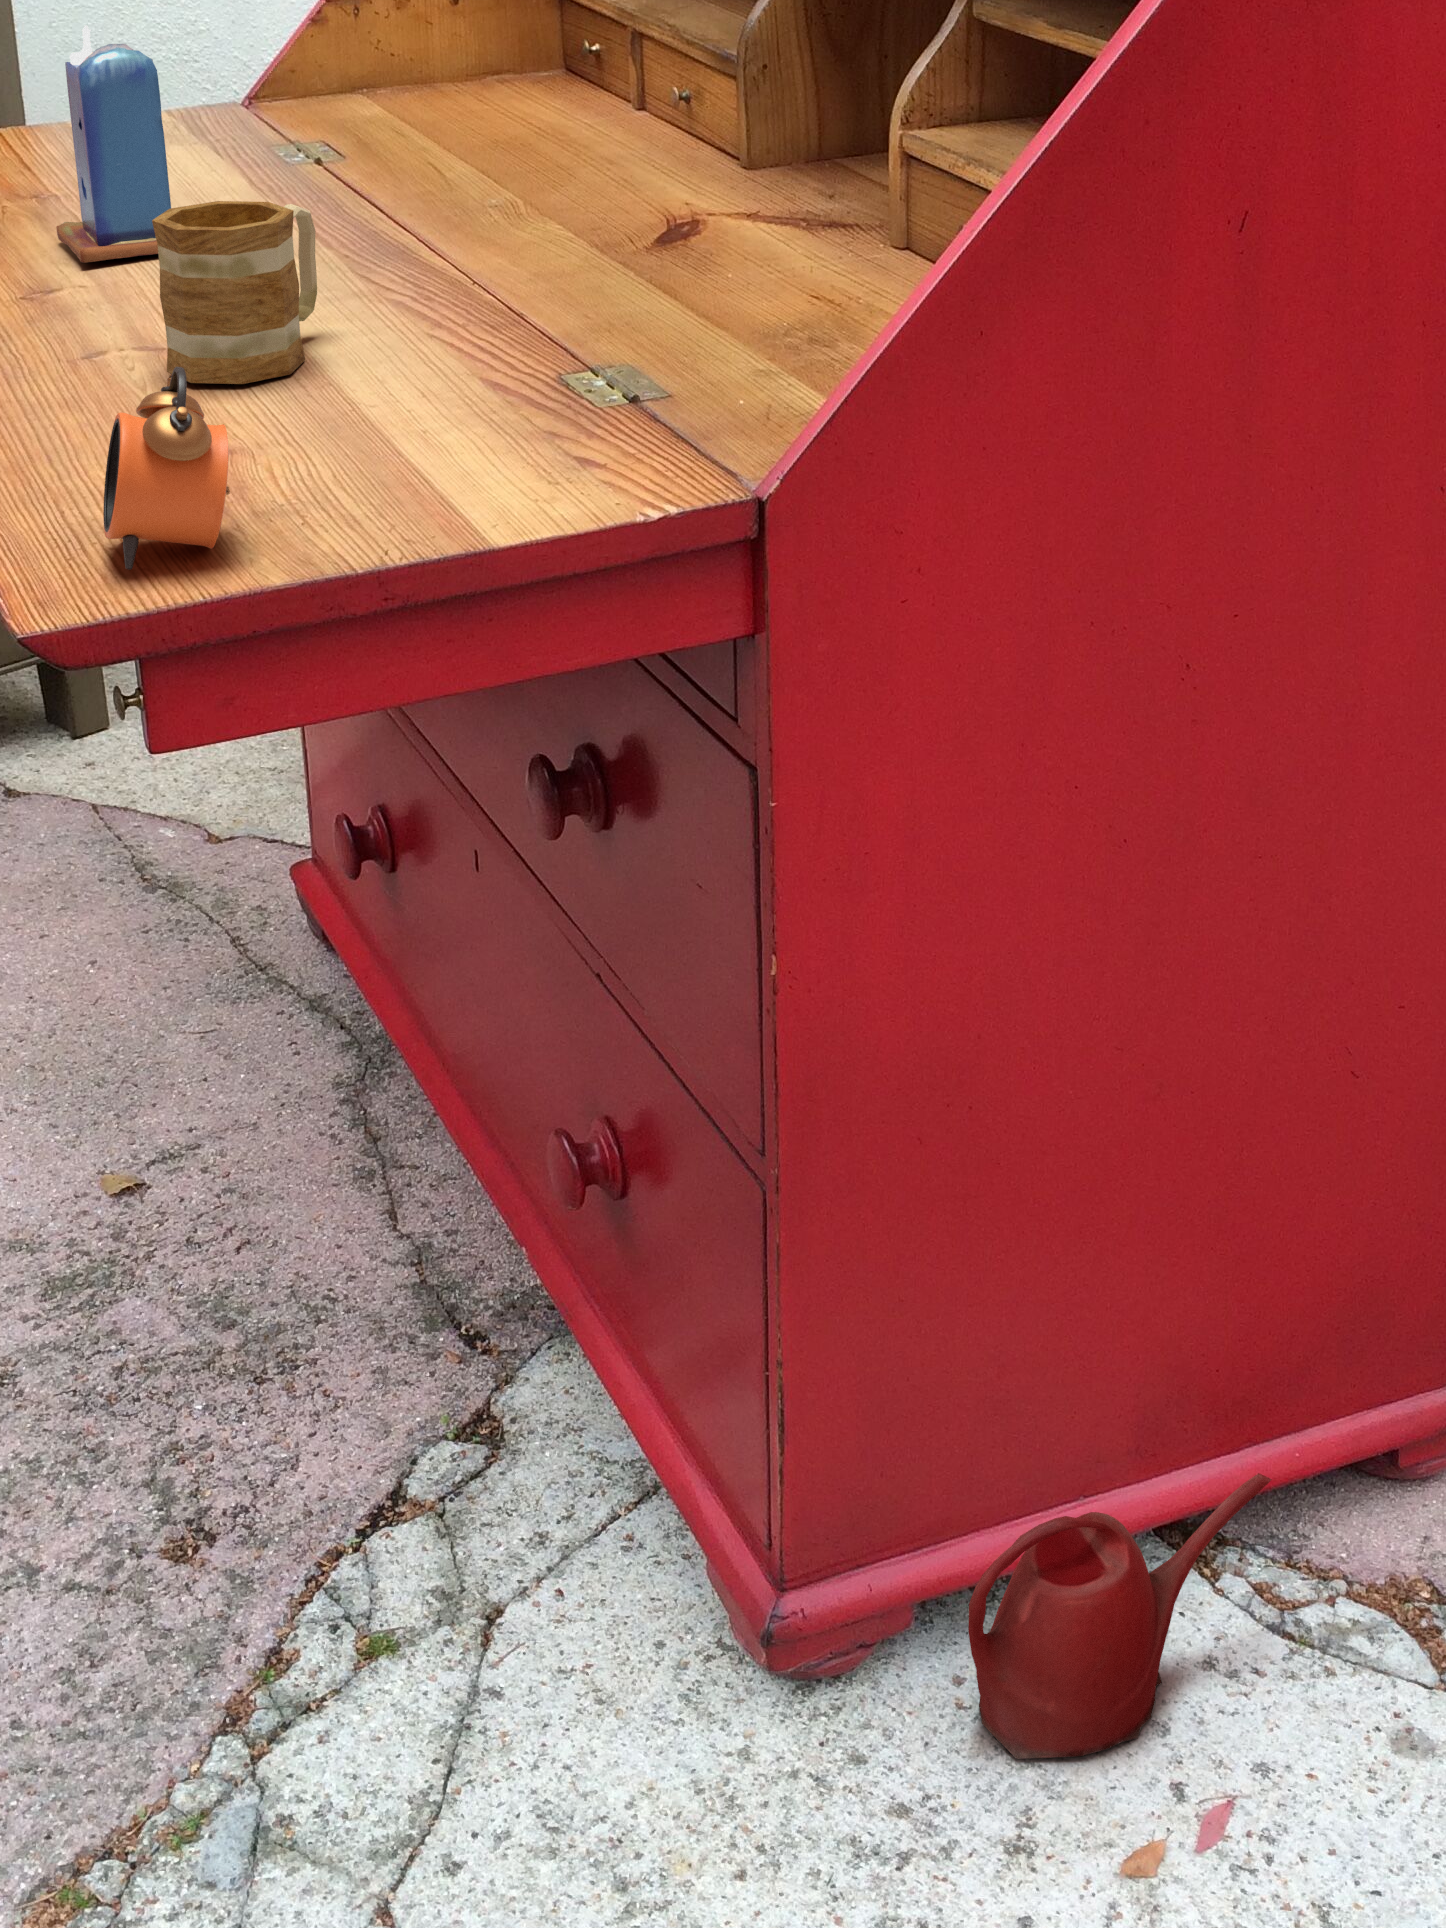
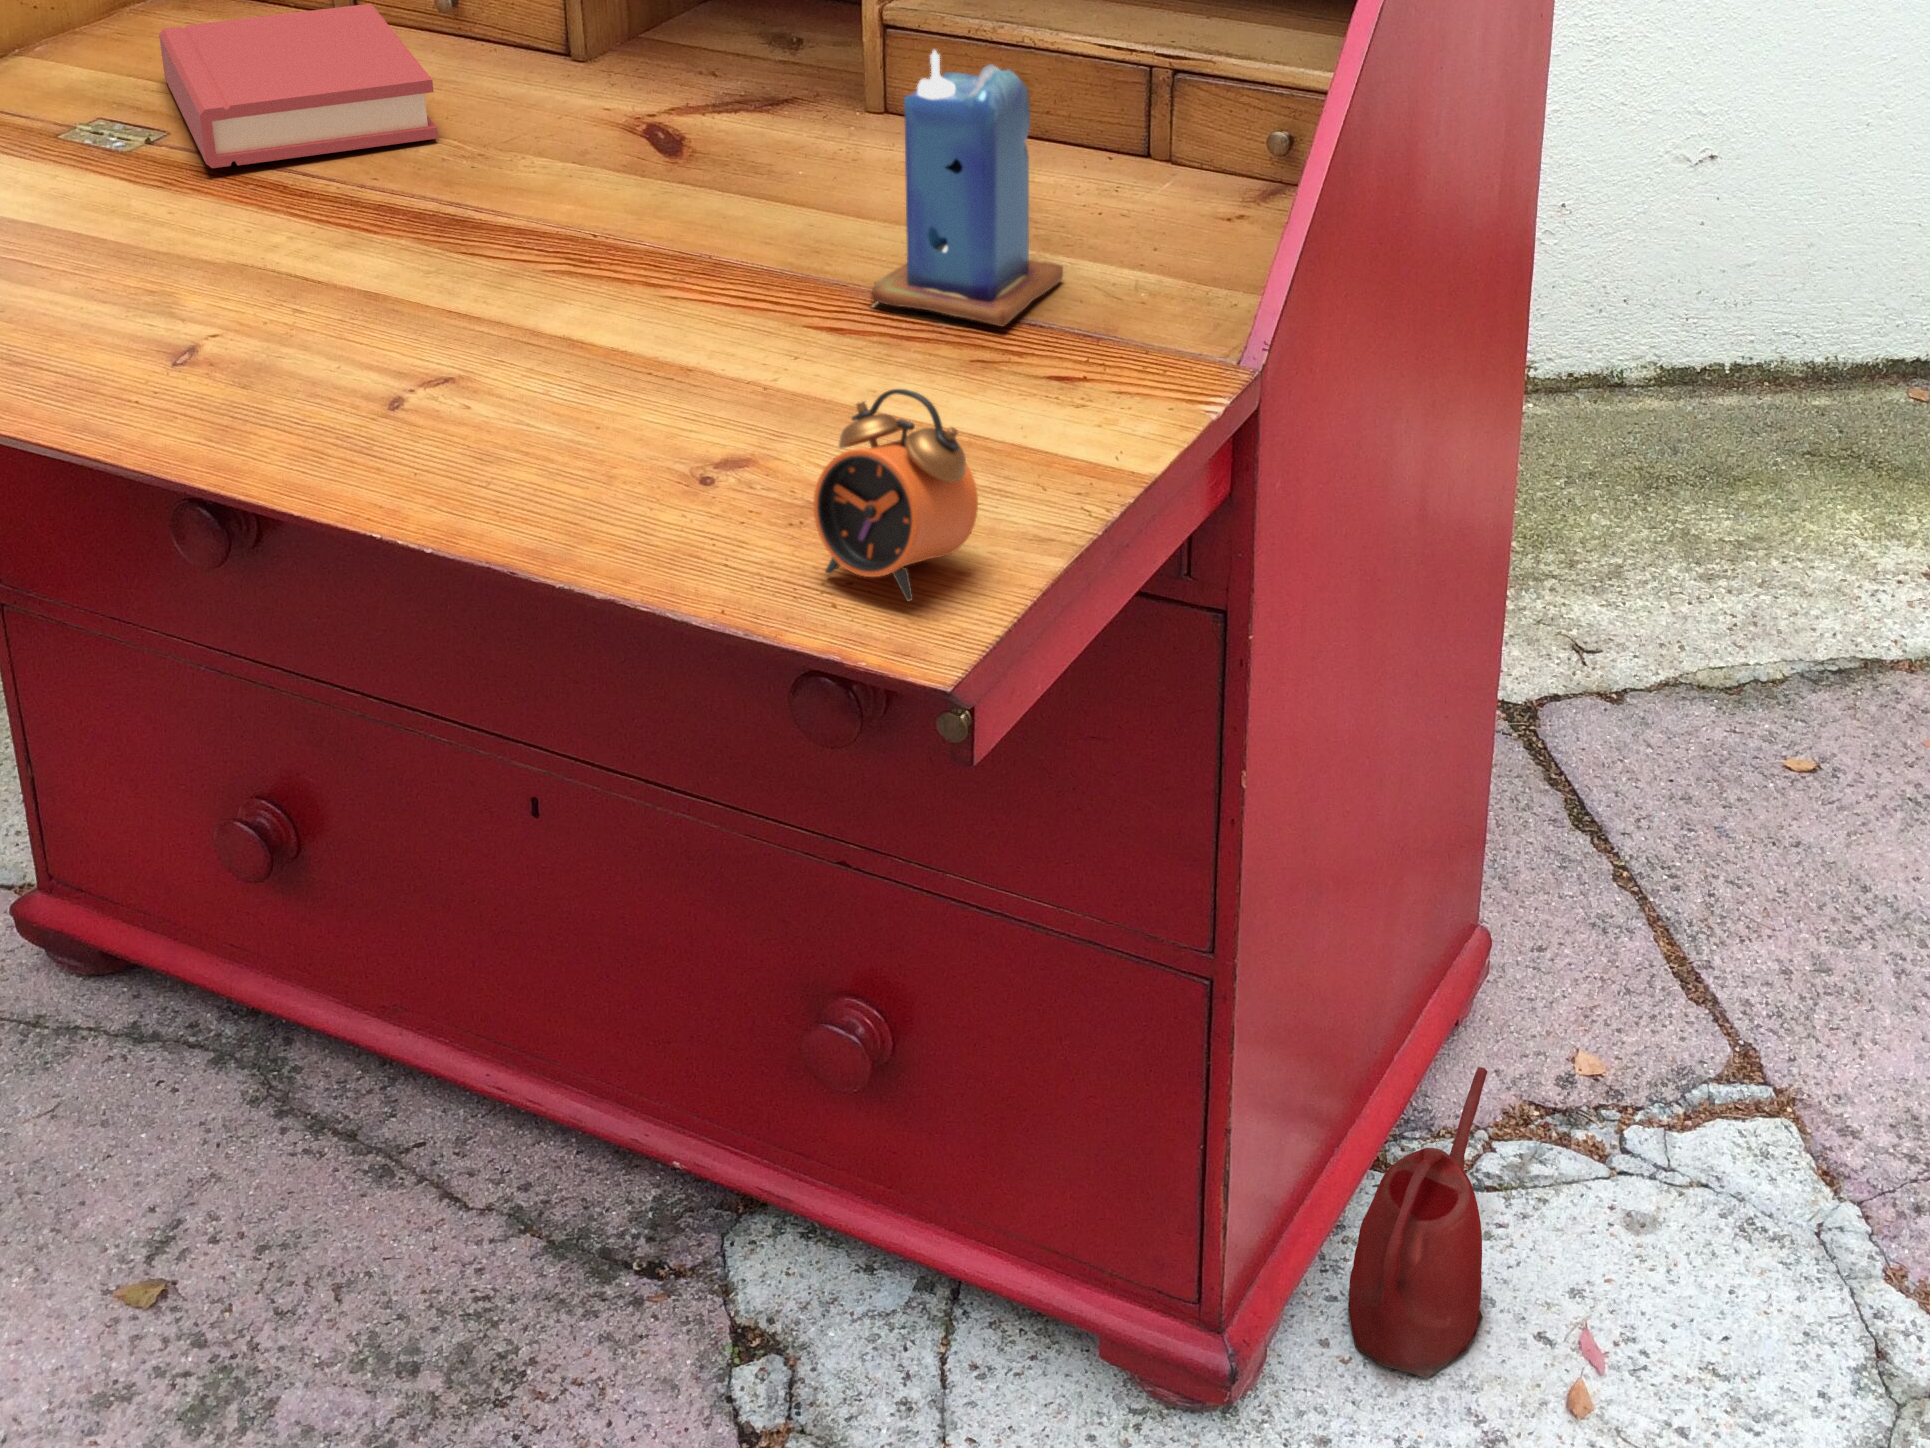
candle: present [56,25,171,263] -> present [872,50,1063,326]
hardback book: none [297,87,594,203] -> present [159,4,438,168]
mug: present [152,201,317,384] -> none [459,194,618,401]

